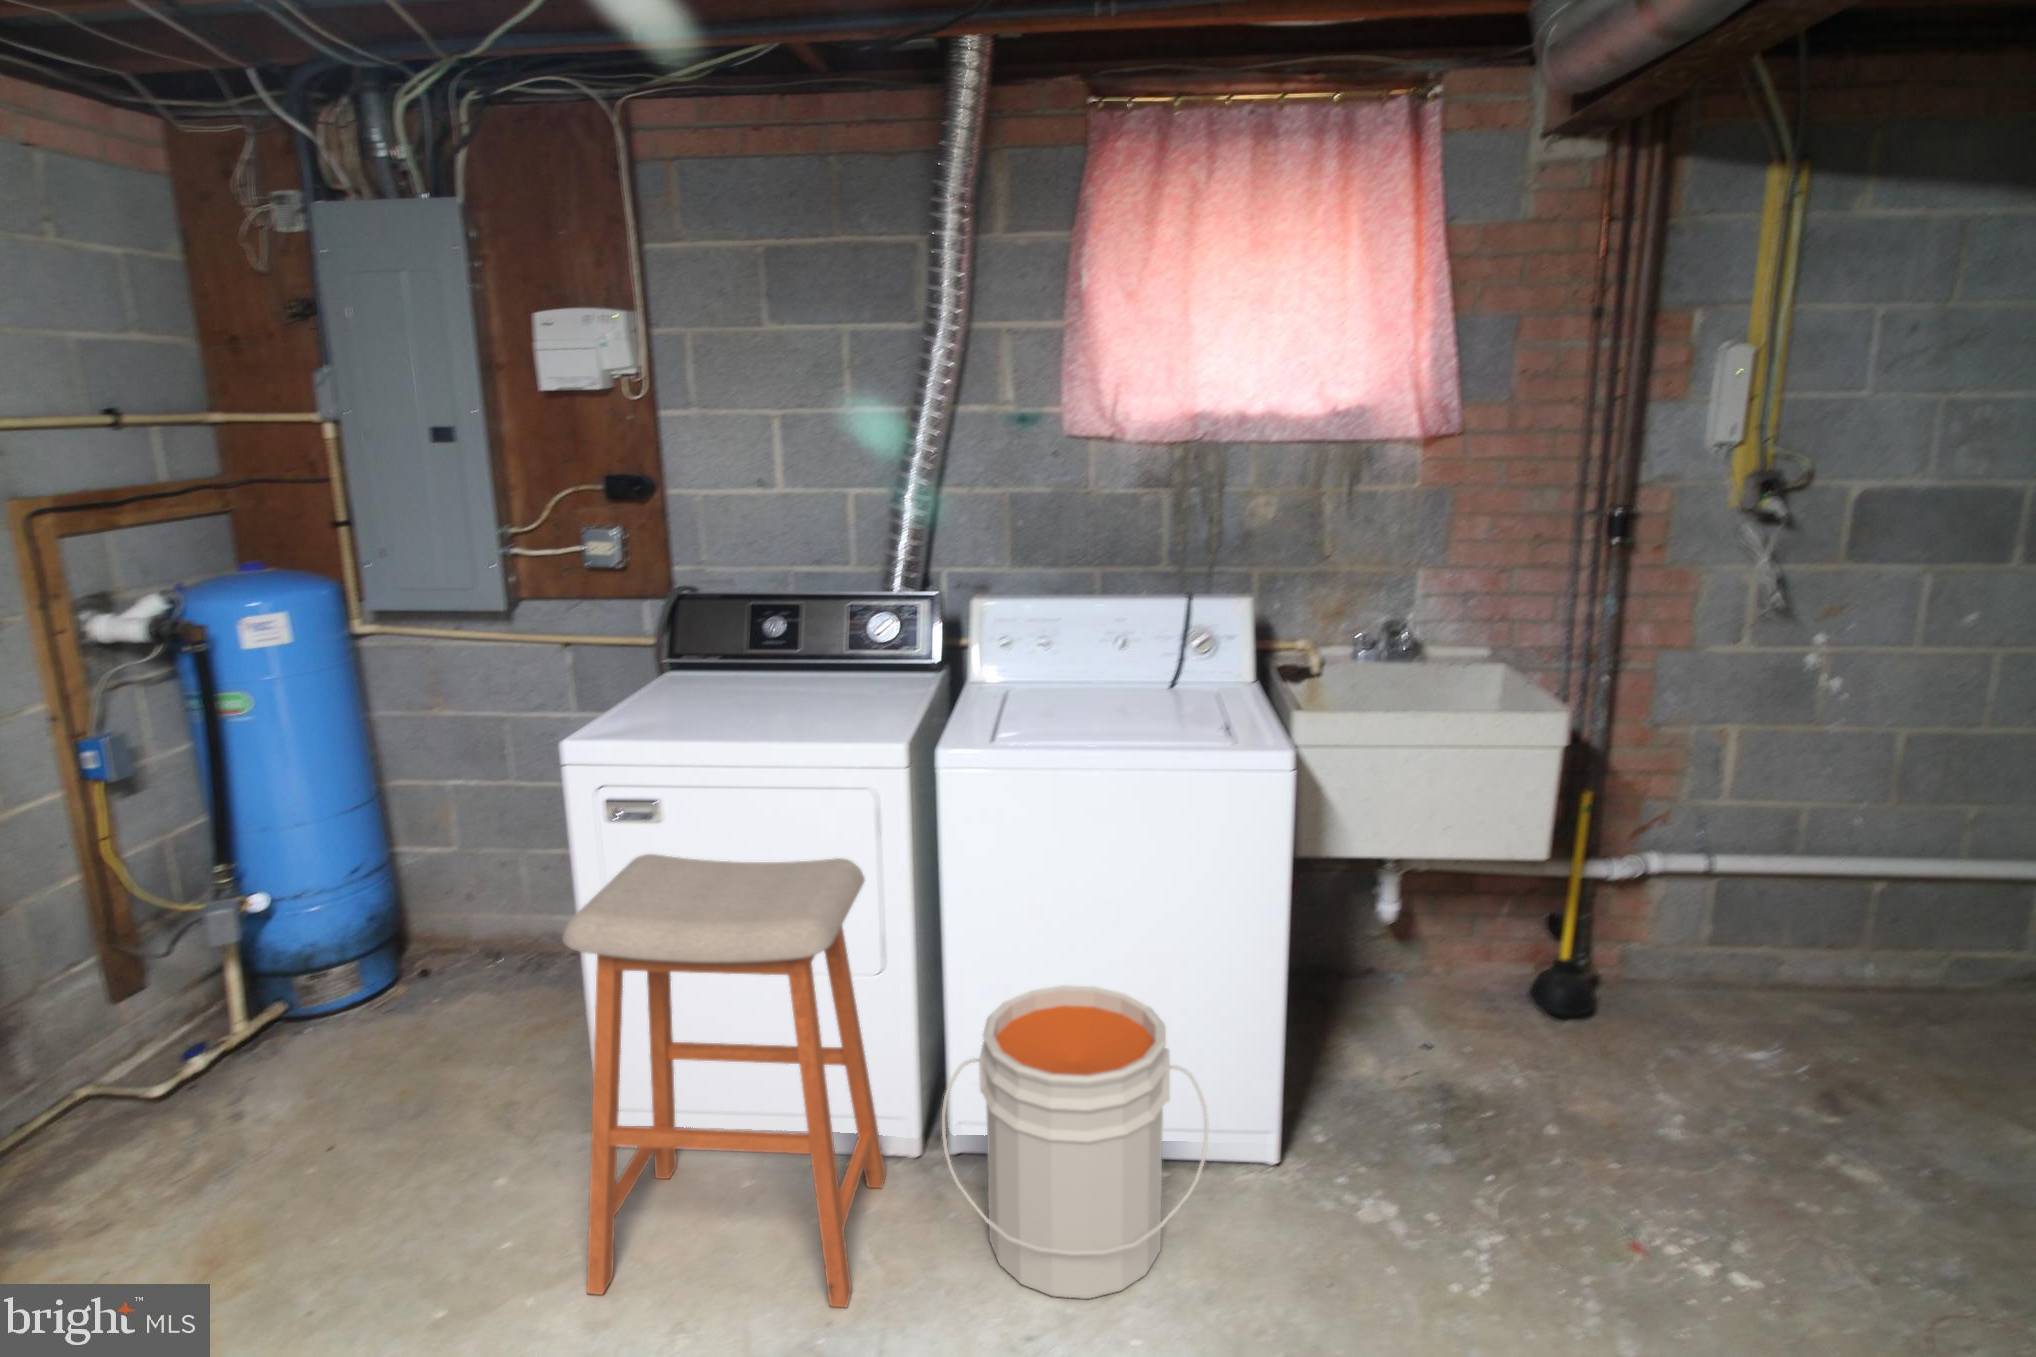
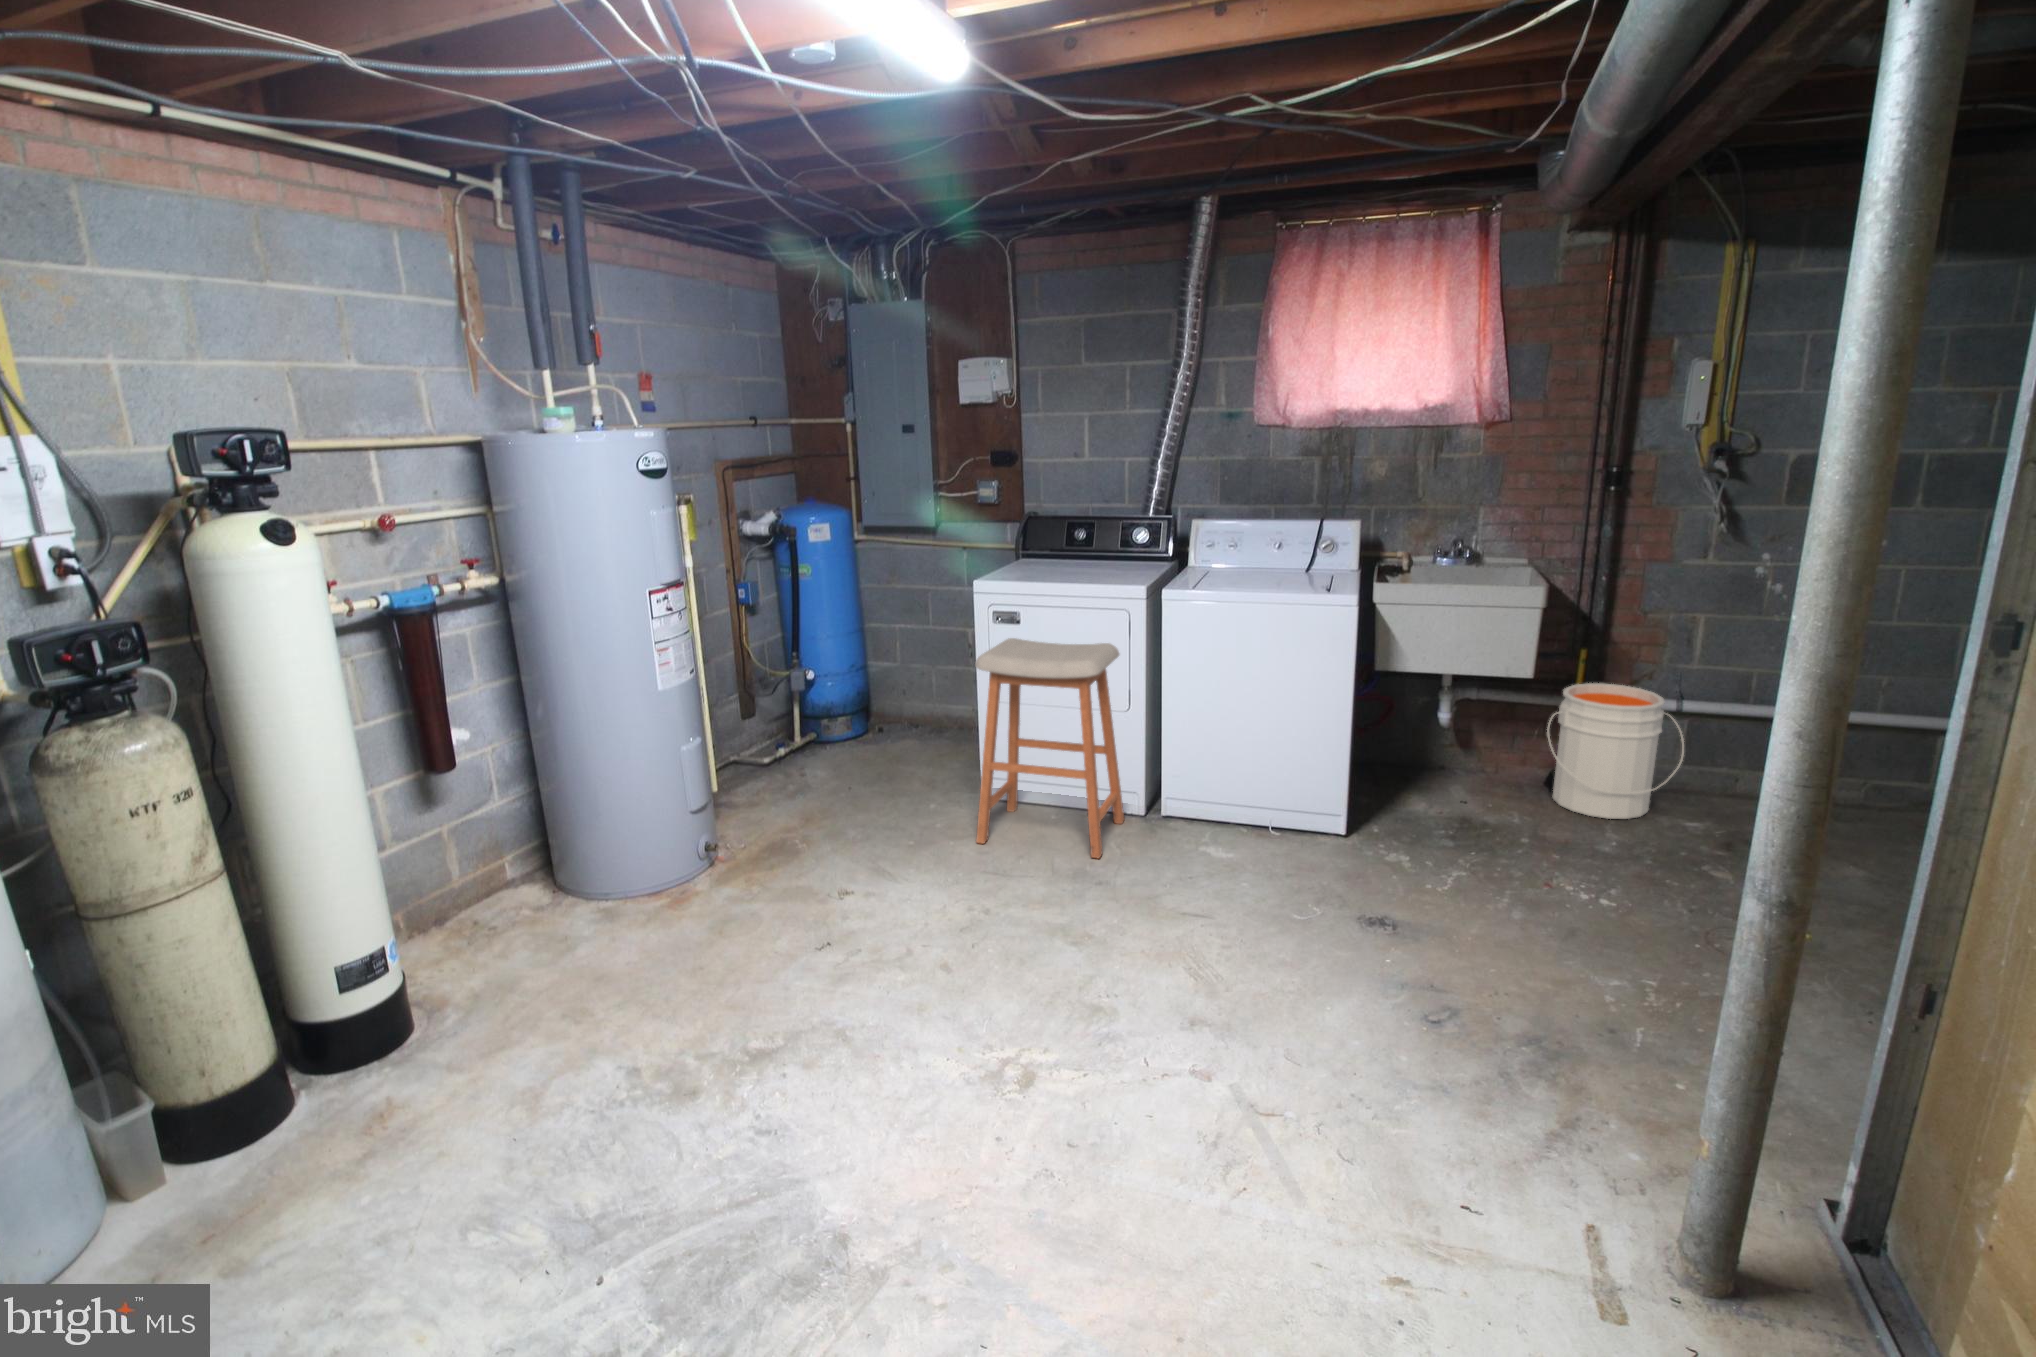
bucket: present [942,985,1208,1299] -> present [1547,683,1684,819]

